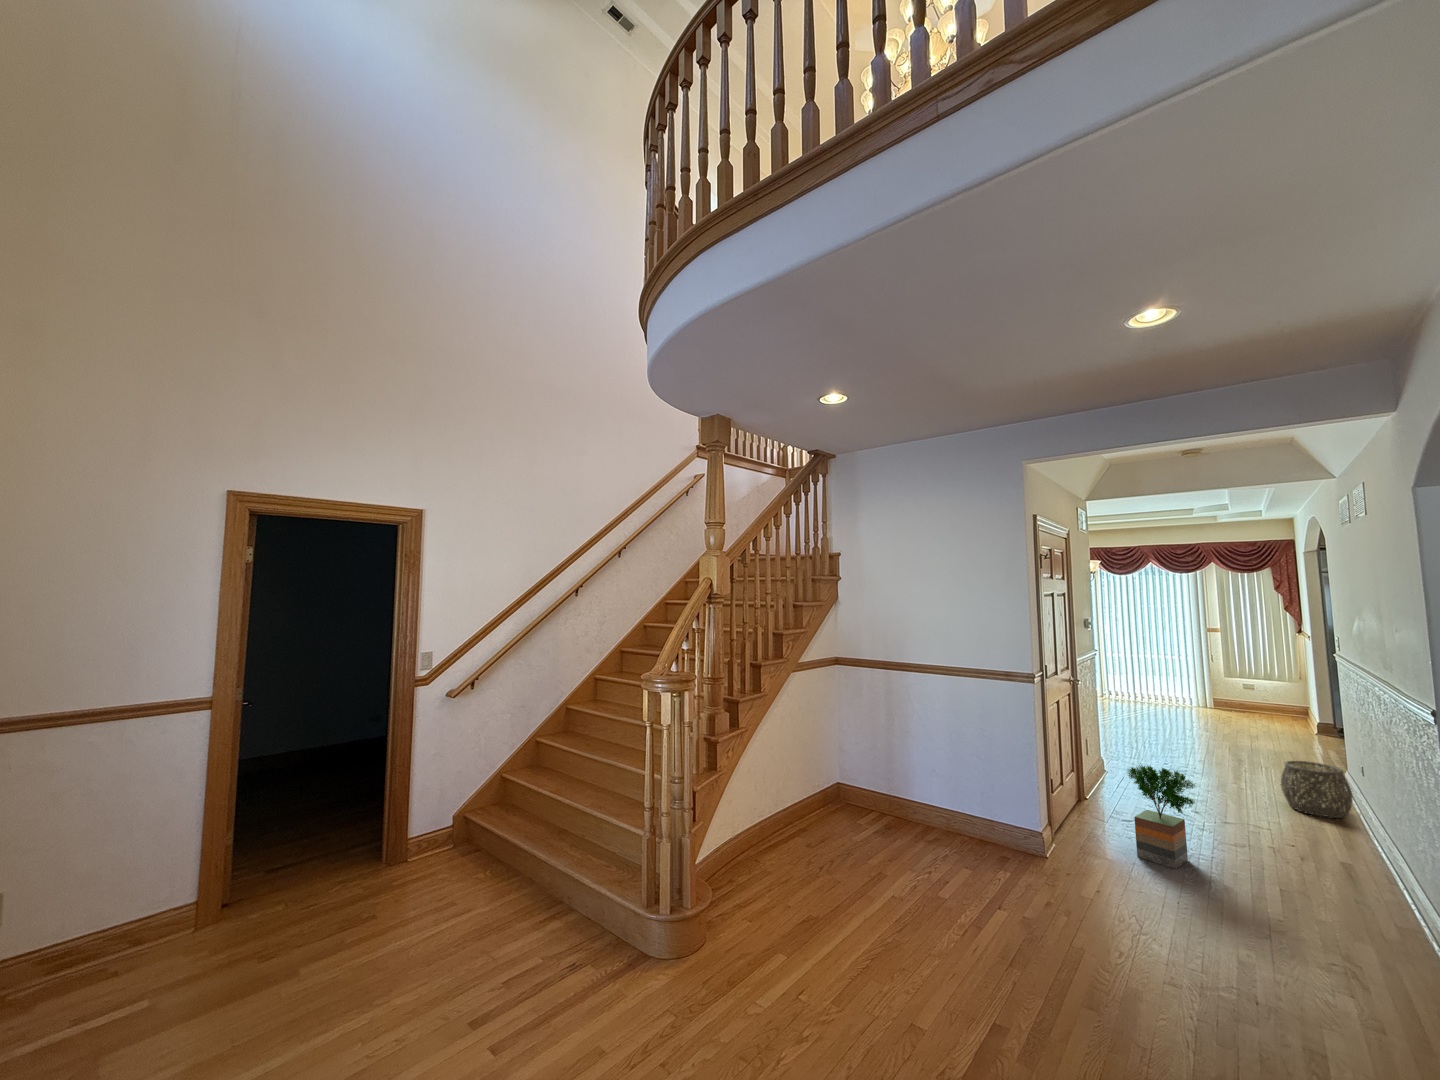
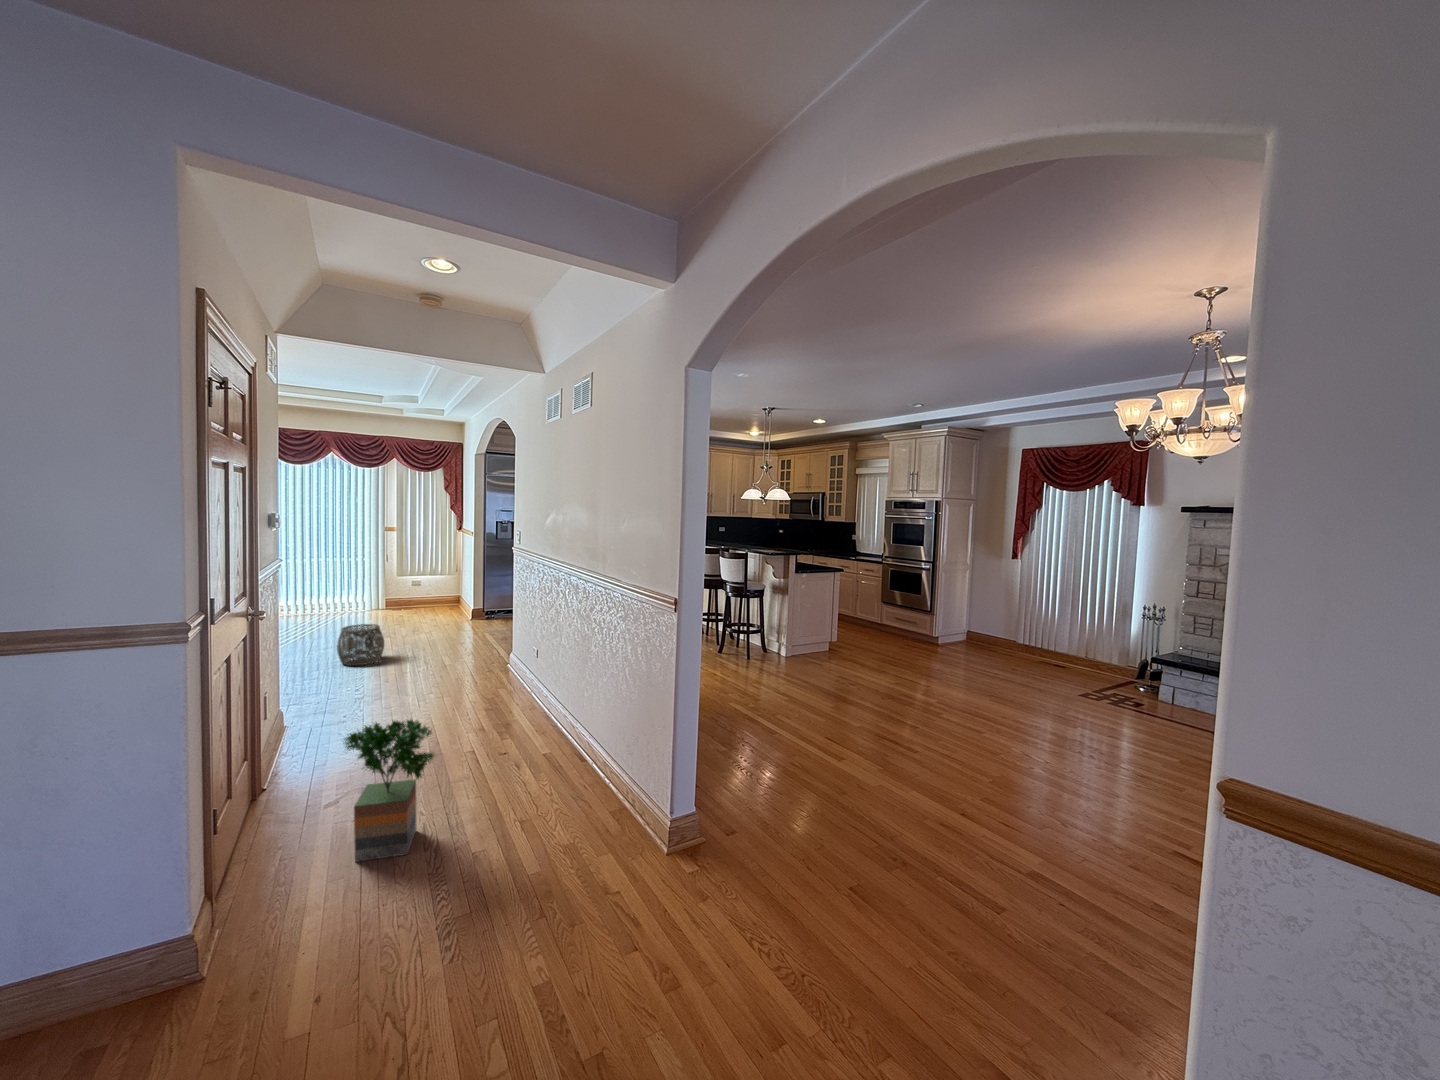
woven basket: present [1281,761,1353,818] -> present [337,624,384,666]

